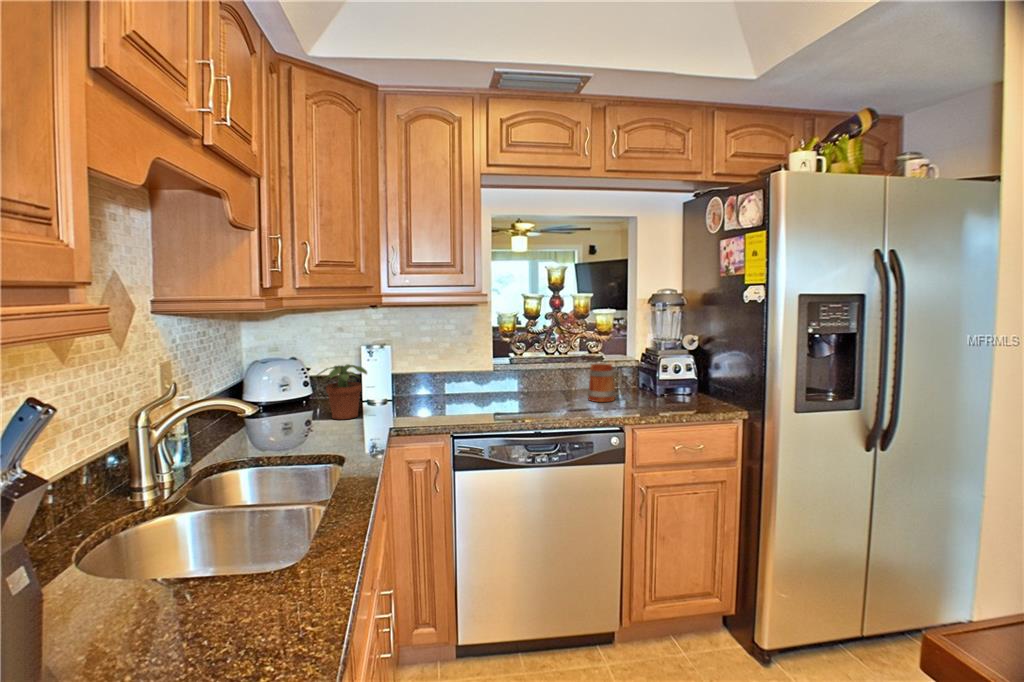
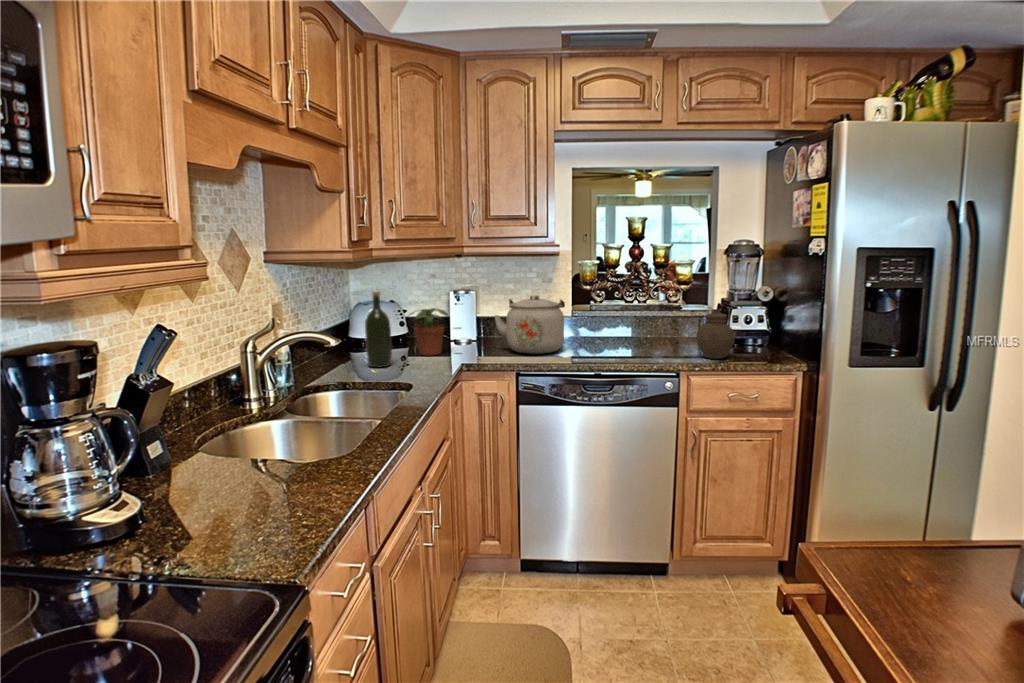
kettle: none [418,347,495,412] -> present [495,295,565,354]
wine bottle: none [266,348,300,439] -> present [365,292,392,367]
jar: none [636,358,674,410] -> present [697,309,734,359]
mug: present [588,363,624,402] -> none [655,314,690,351]

